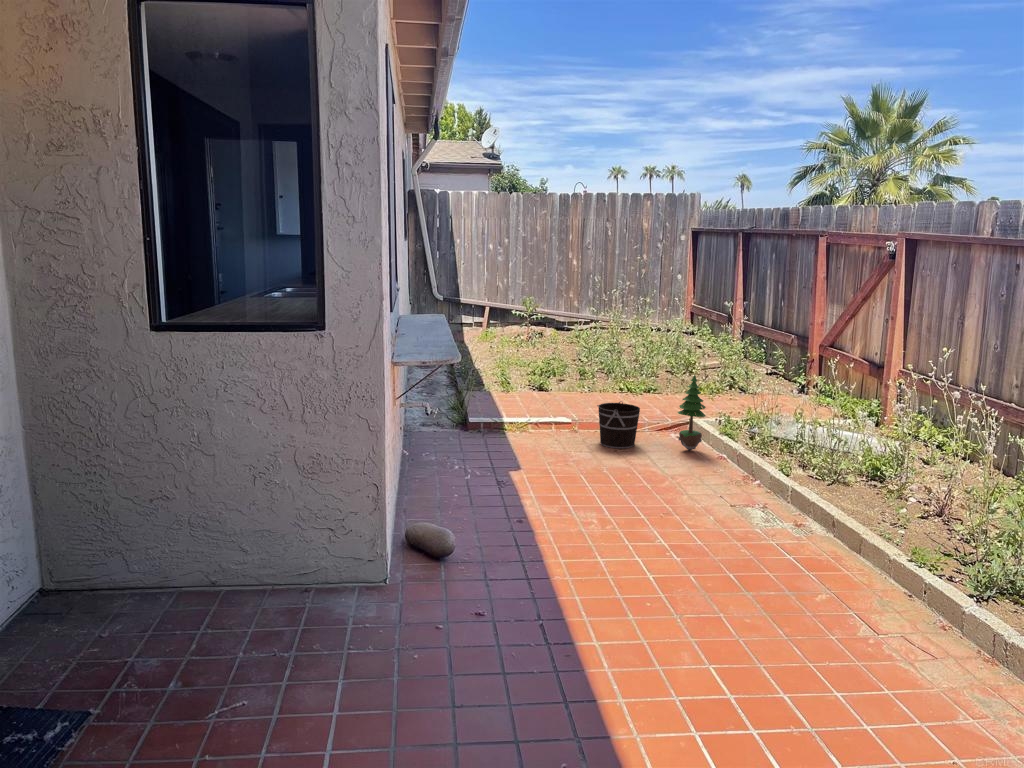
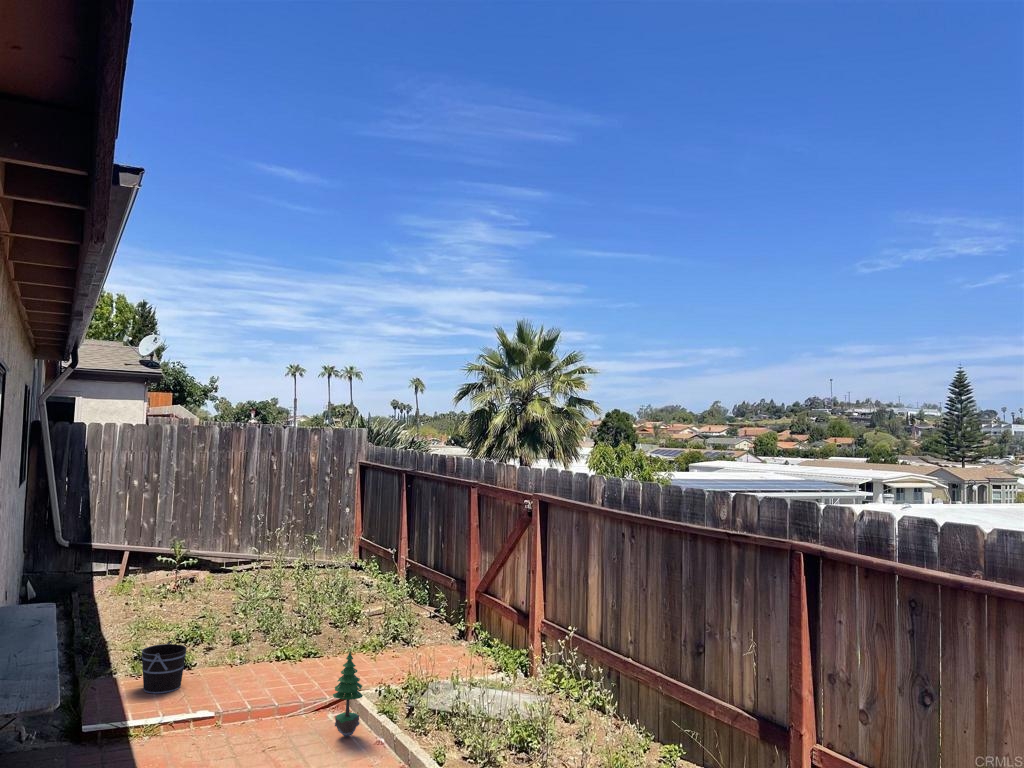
bucket: present [597,401,640,448] -> present [141,642,187,693]

